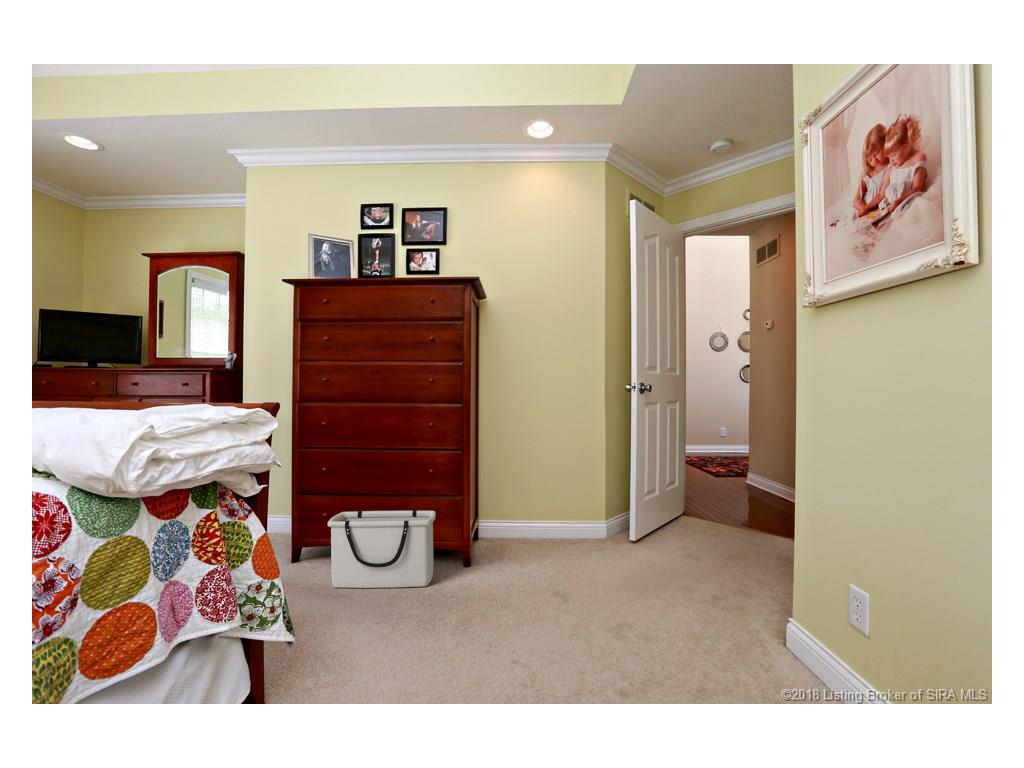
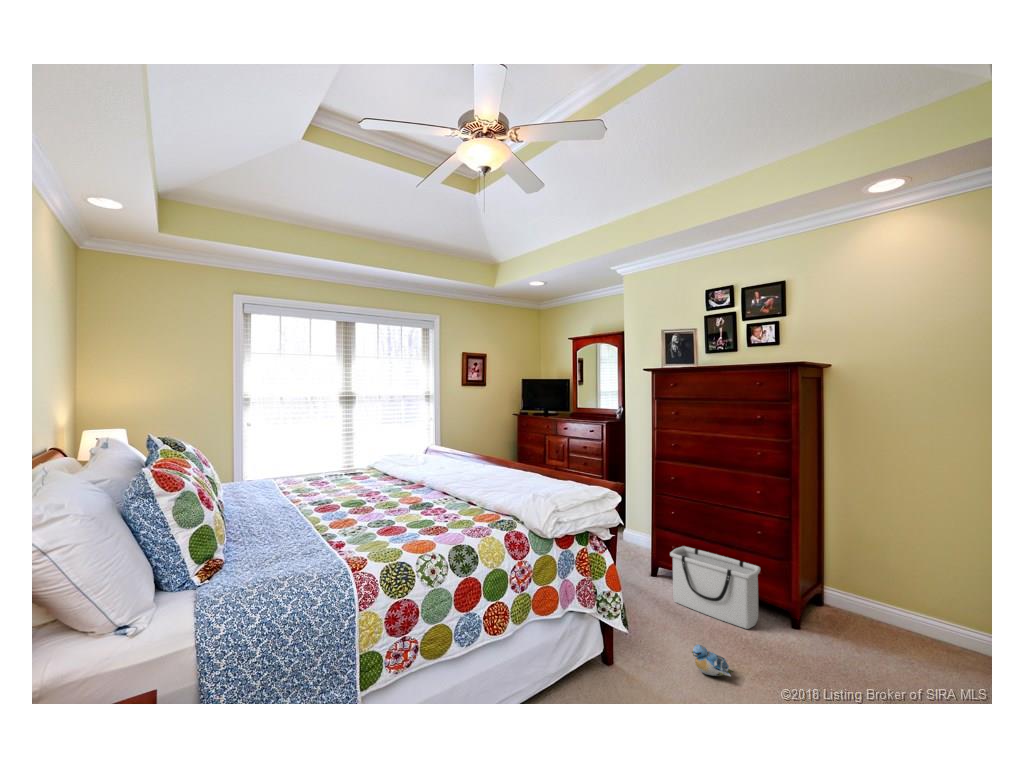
plush toy: none [383,617,433,654] -> present [692,645,733,677]

